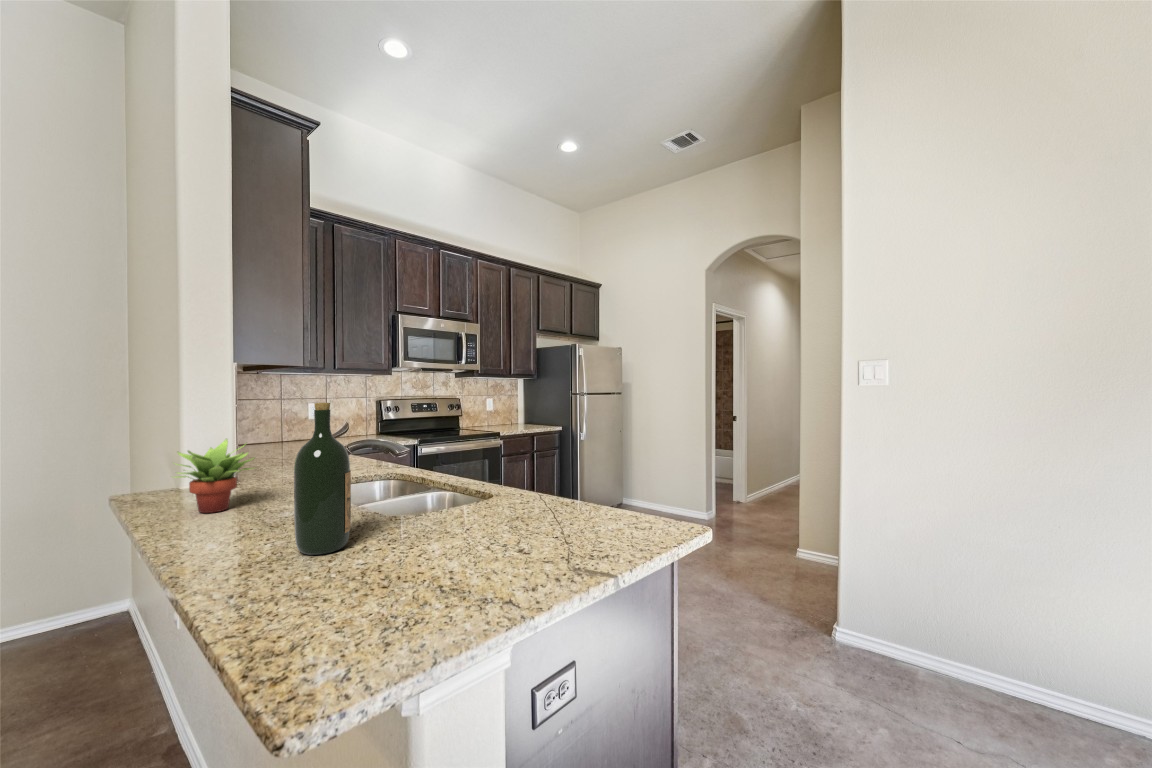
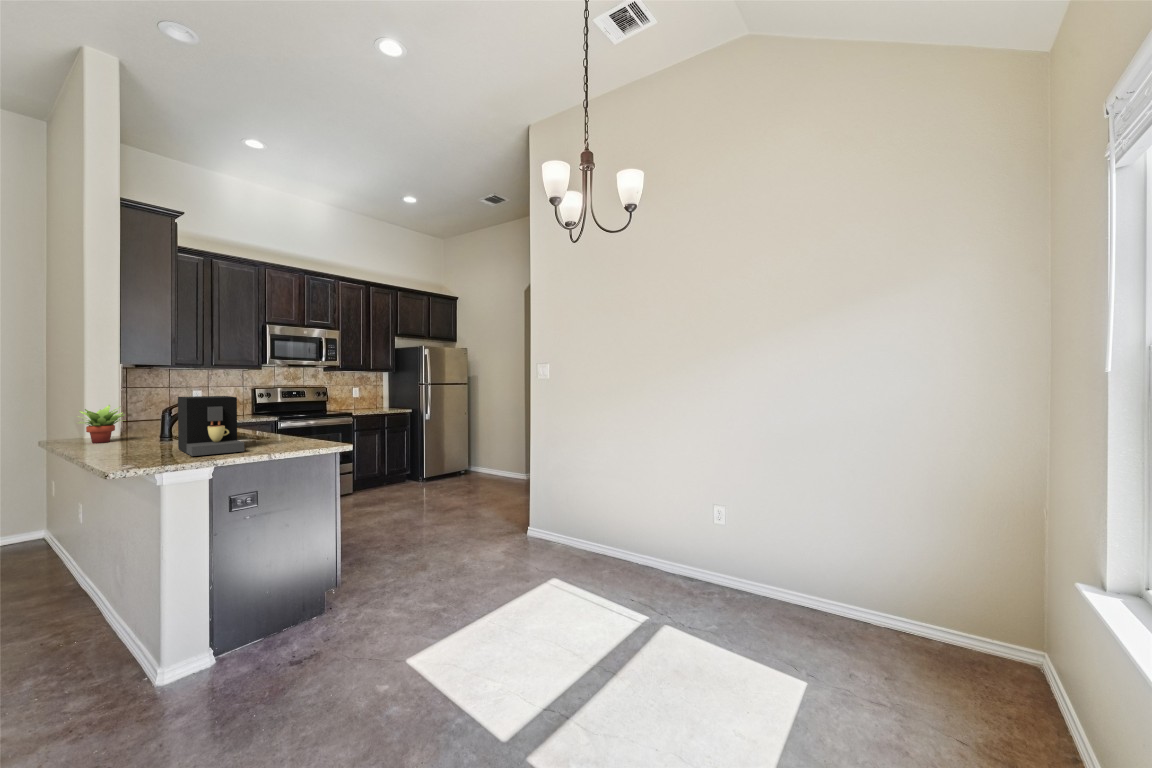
wine bottle: present [294,403,351,555] -> none [134,384,164,451]
coffee maker: none [383,427,559,603] -> present [178,396,244,456]

